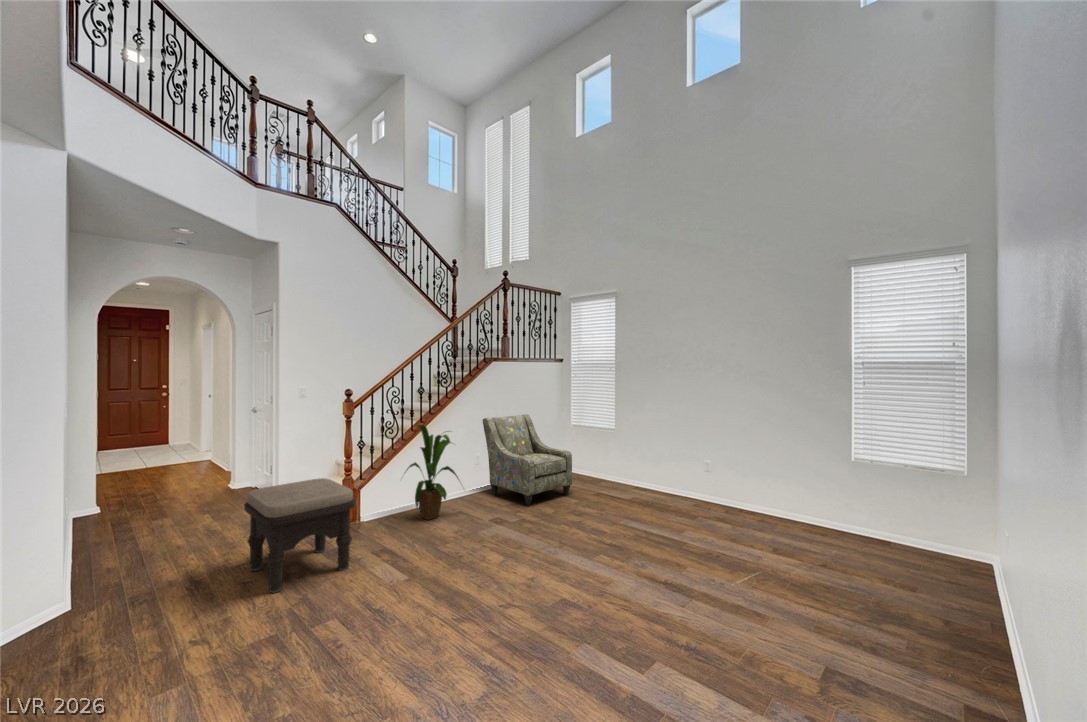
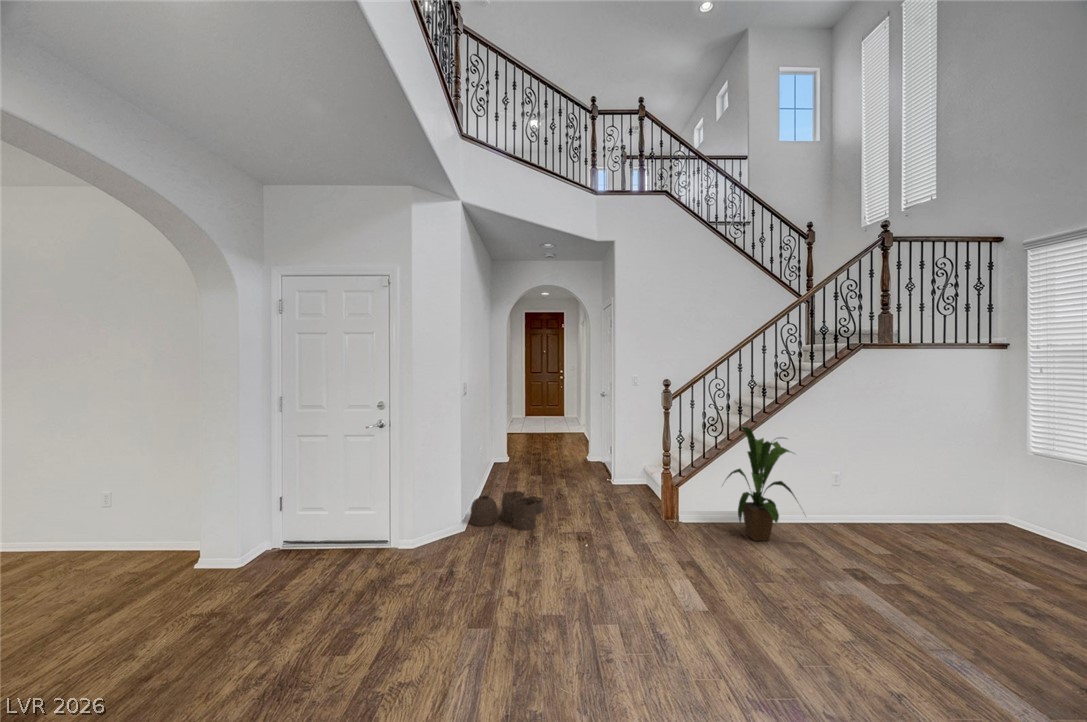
armchair: present [483,414,572,506] -> none [841,424,1018,565]
ottoman: present [244,478,355,593] -> none [565,470,657,576]
woven basket: none [75,531,195,594] -> present [470,491,543,530]

